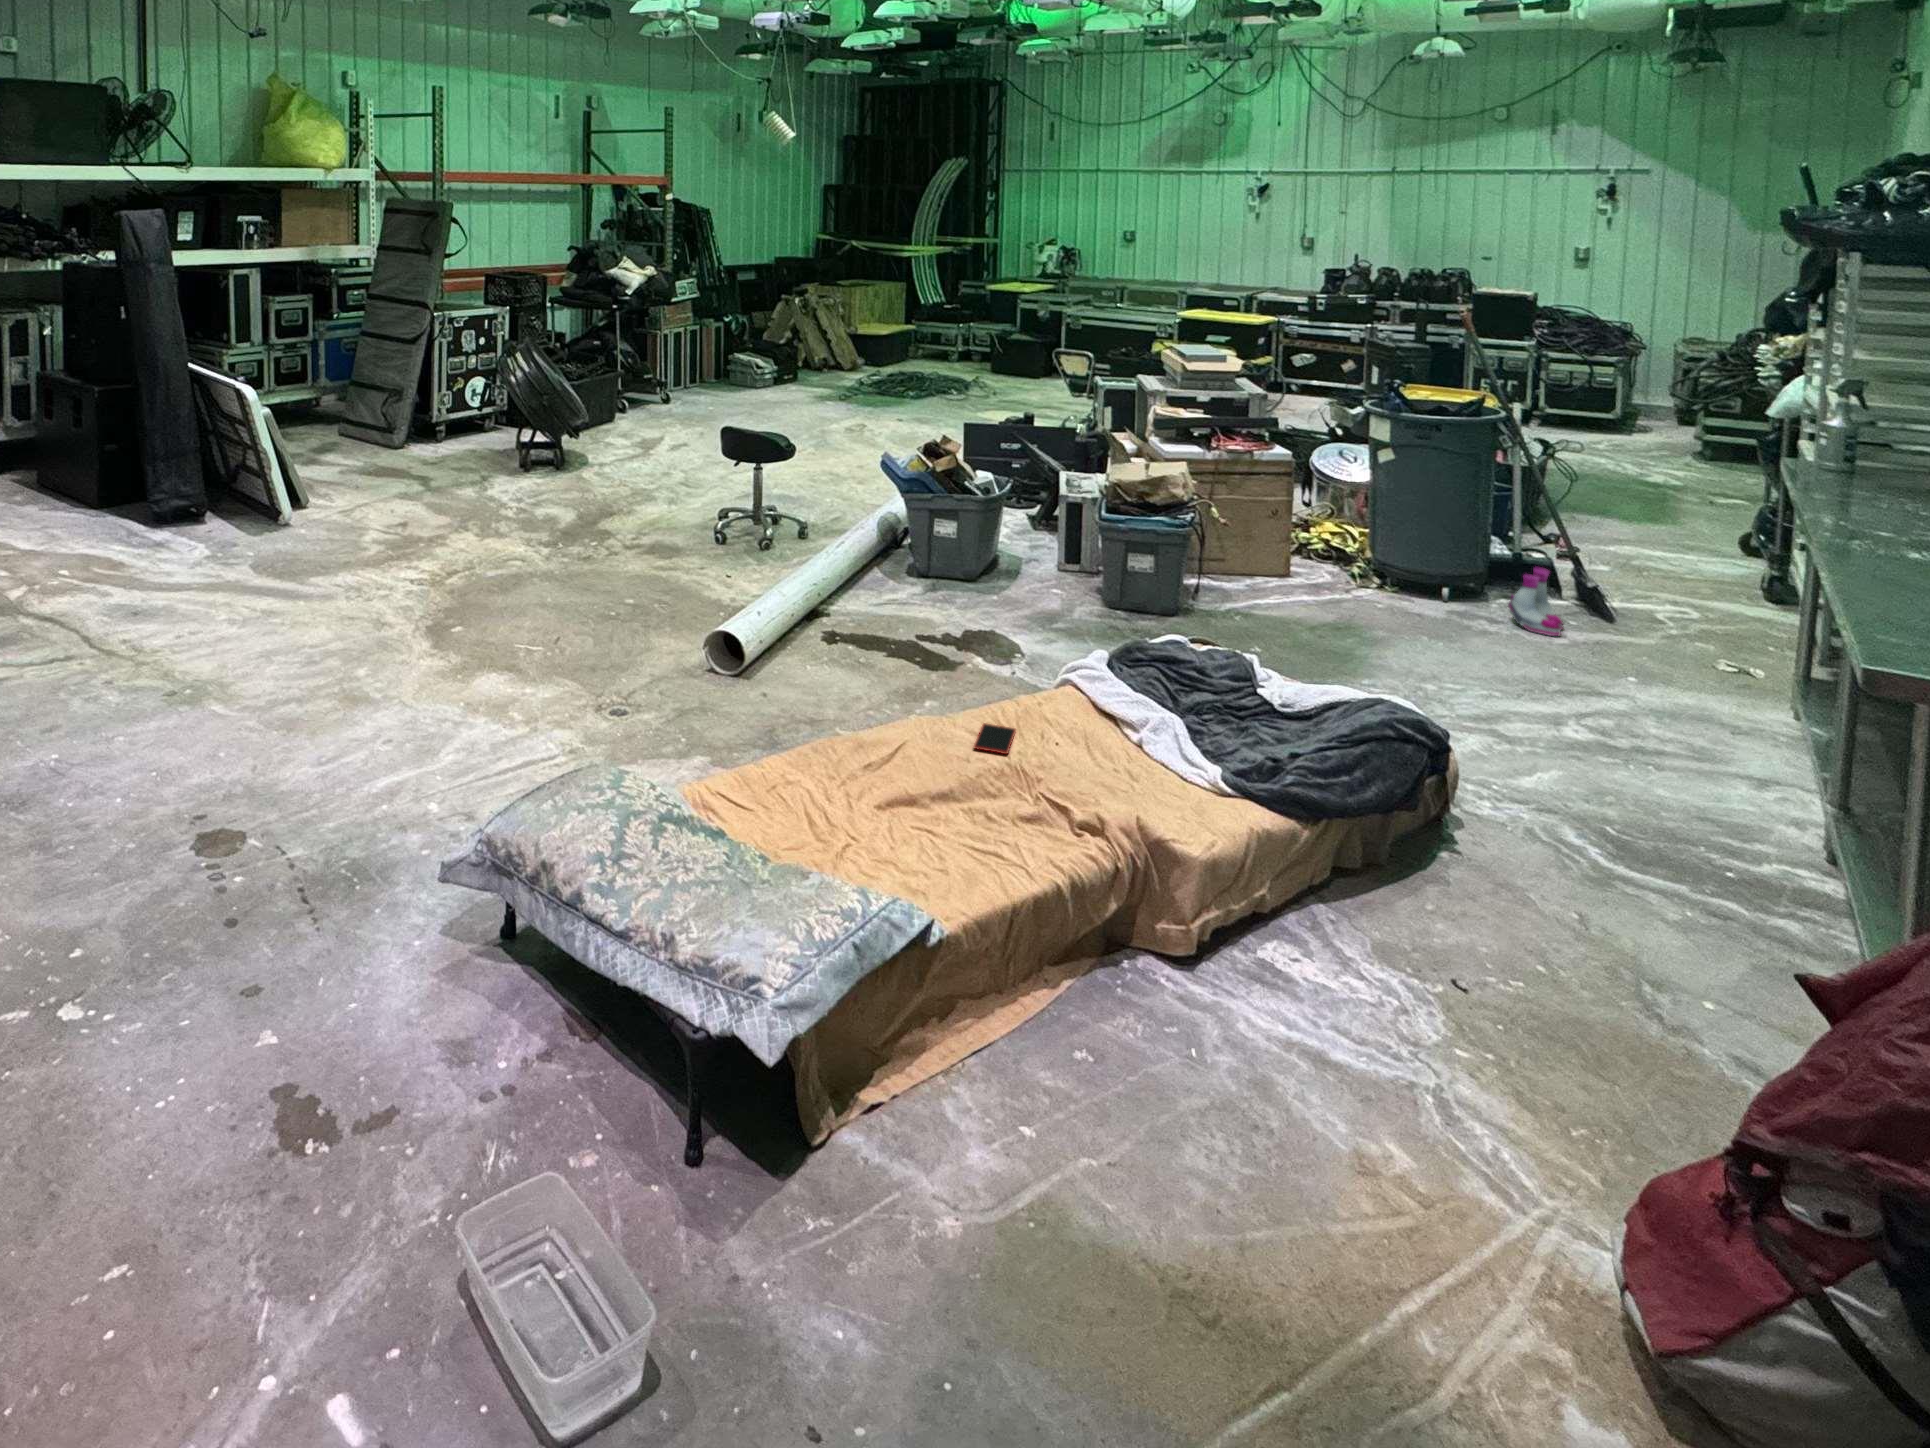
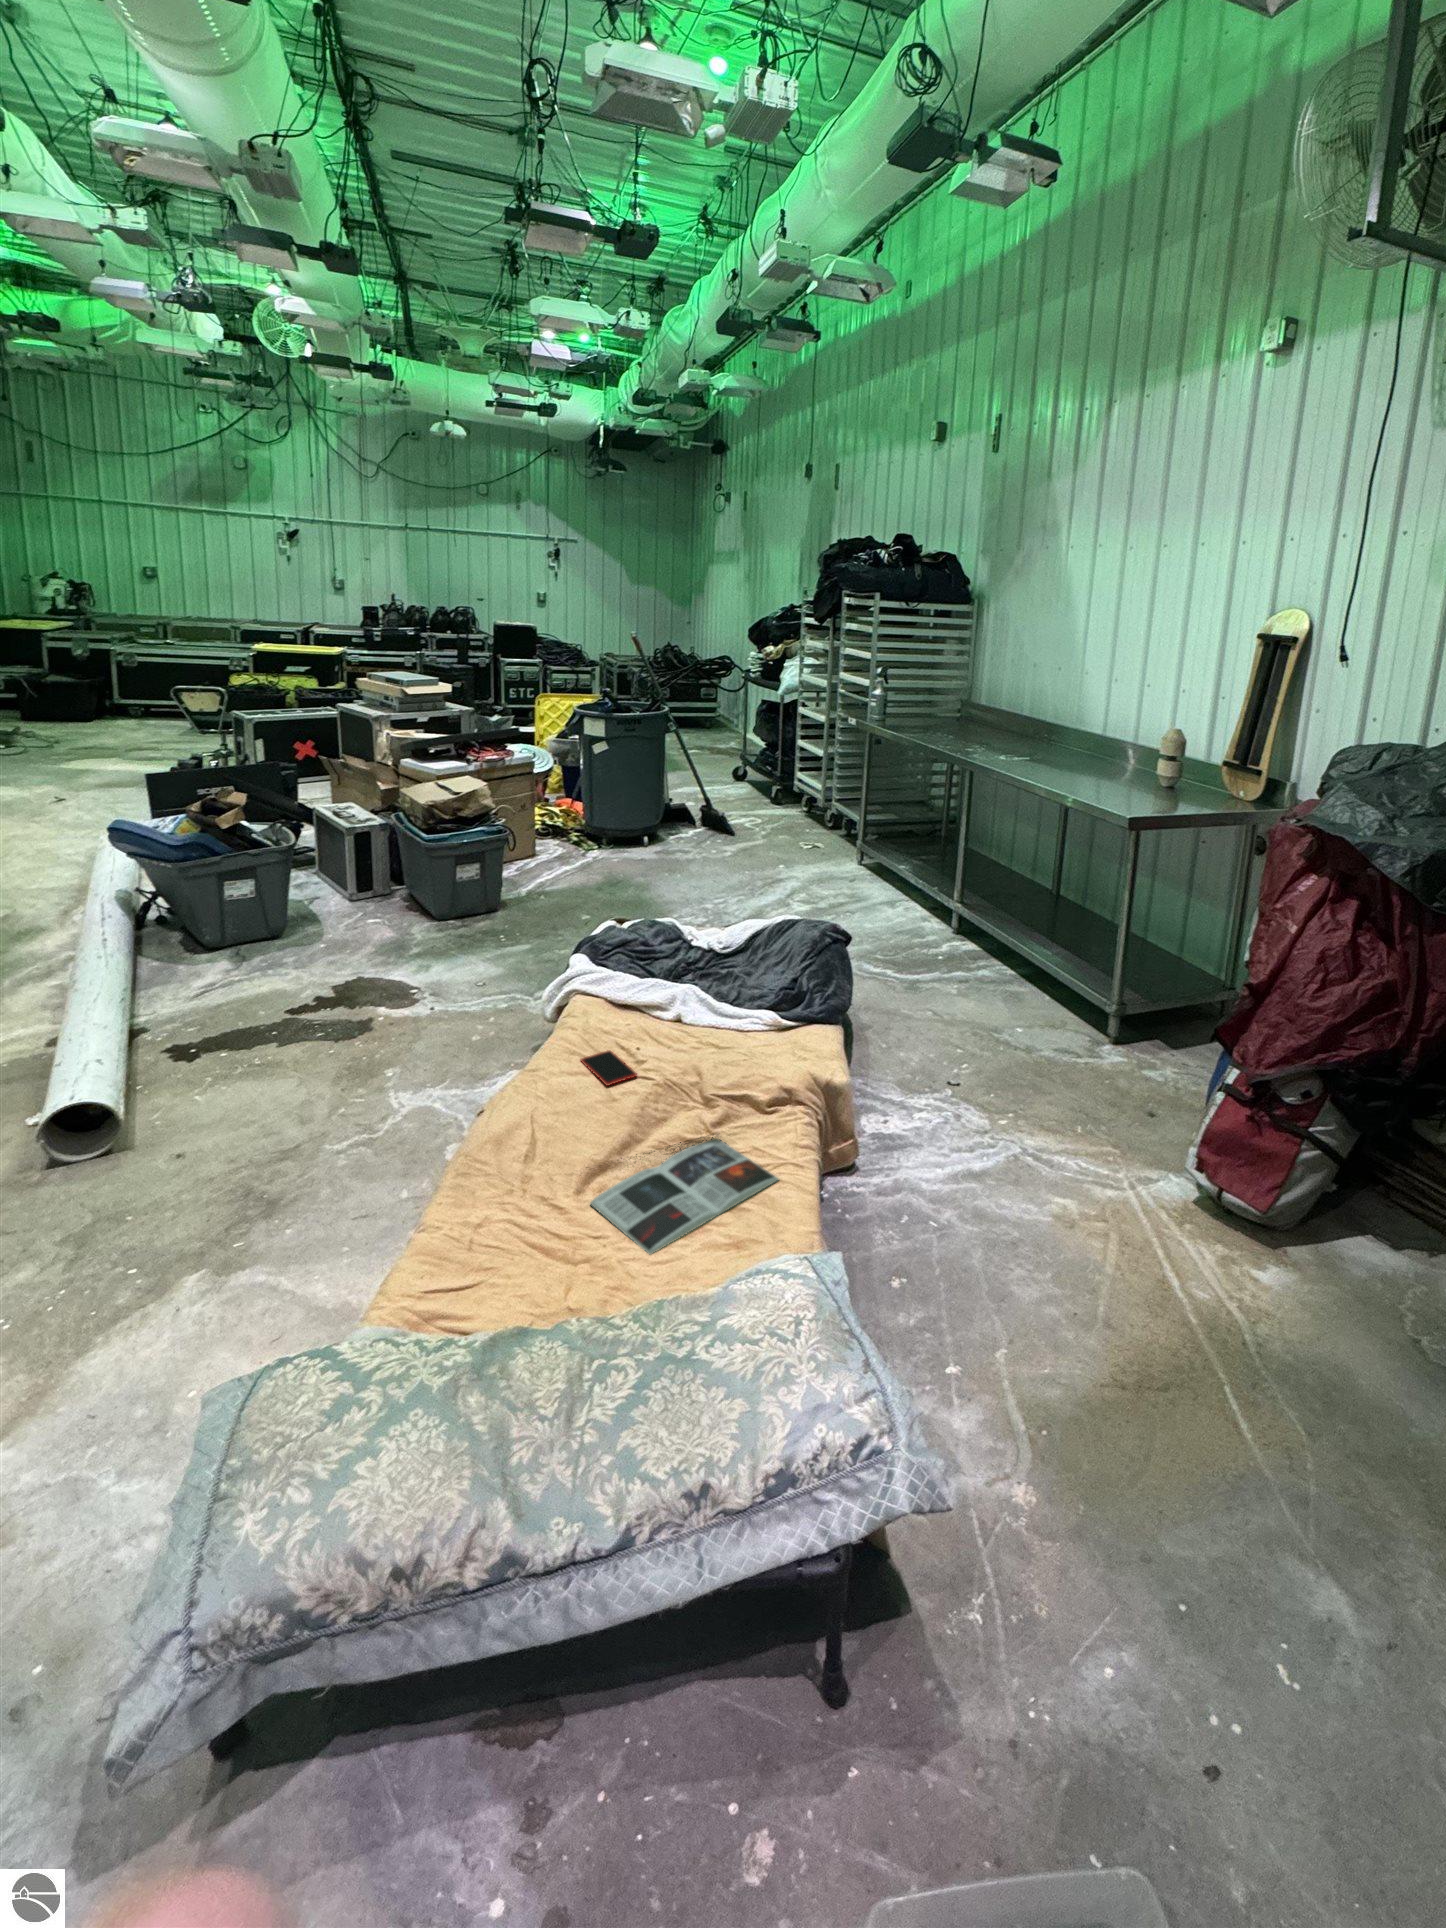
boots: present [1508,567,1563,636] -> none [671,806,706,850]
magazine: none [851,808,1016,881] -> present [590,1138,779,1254]

